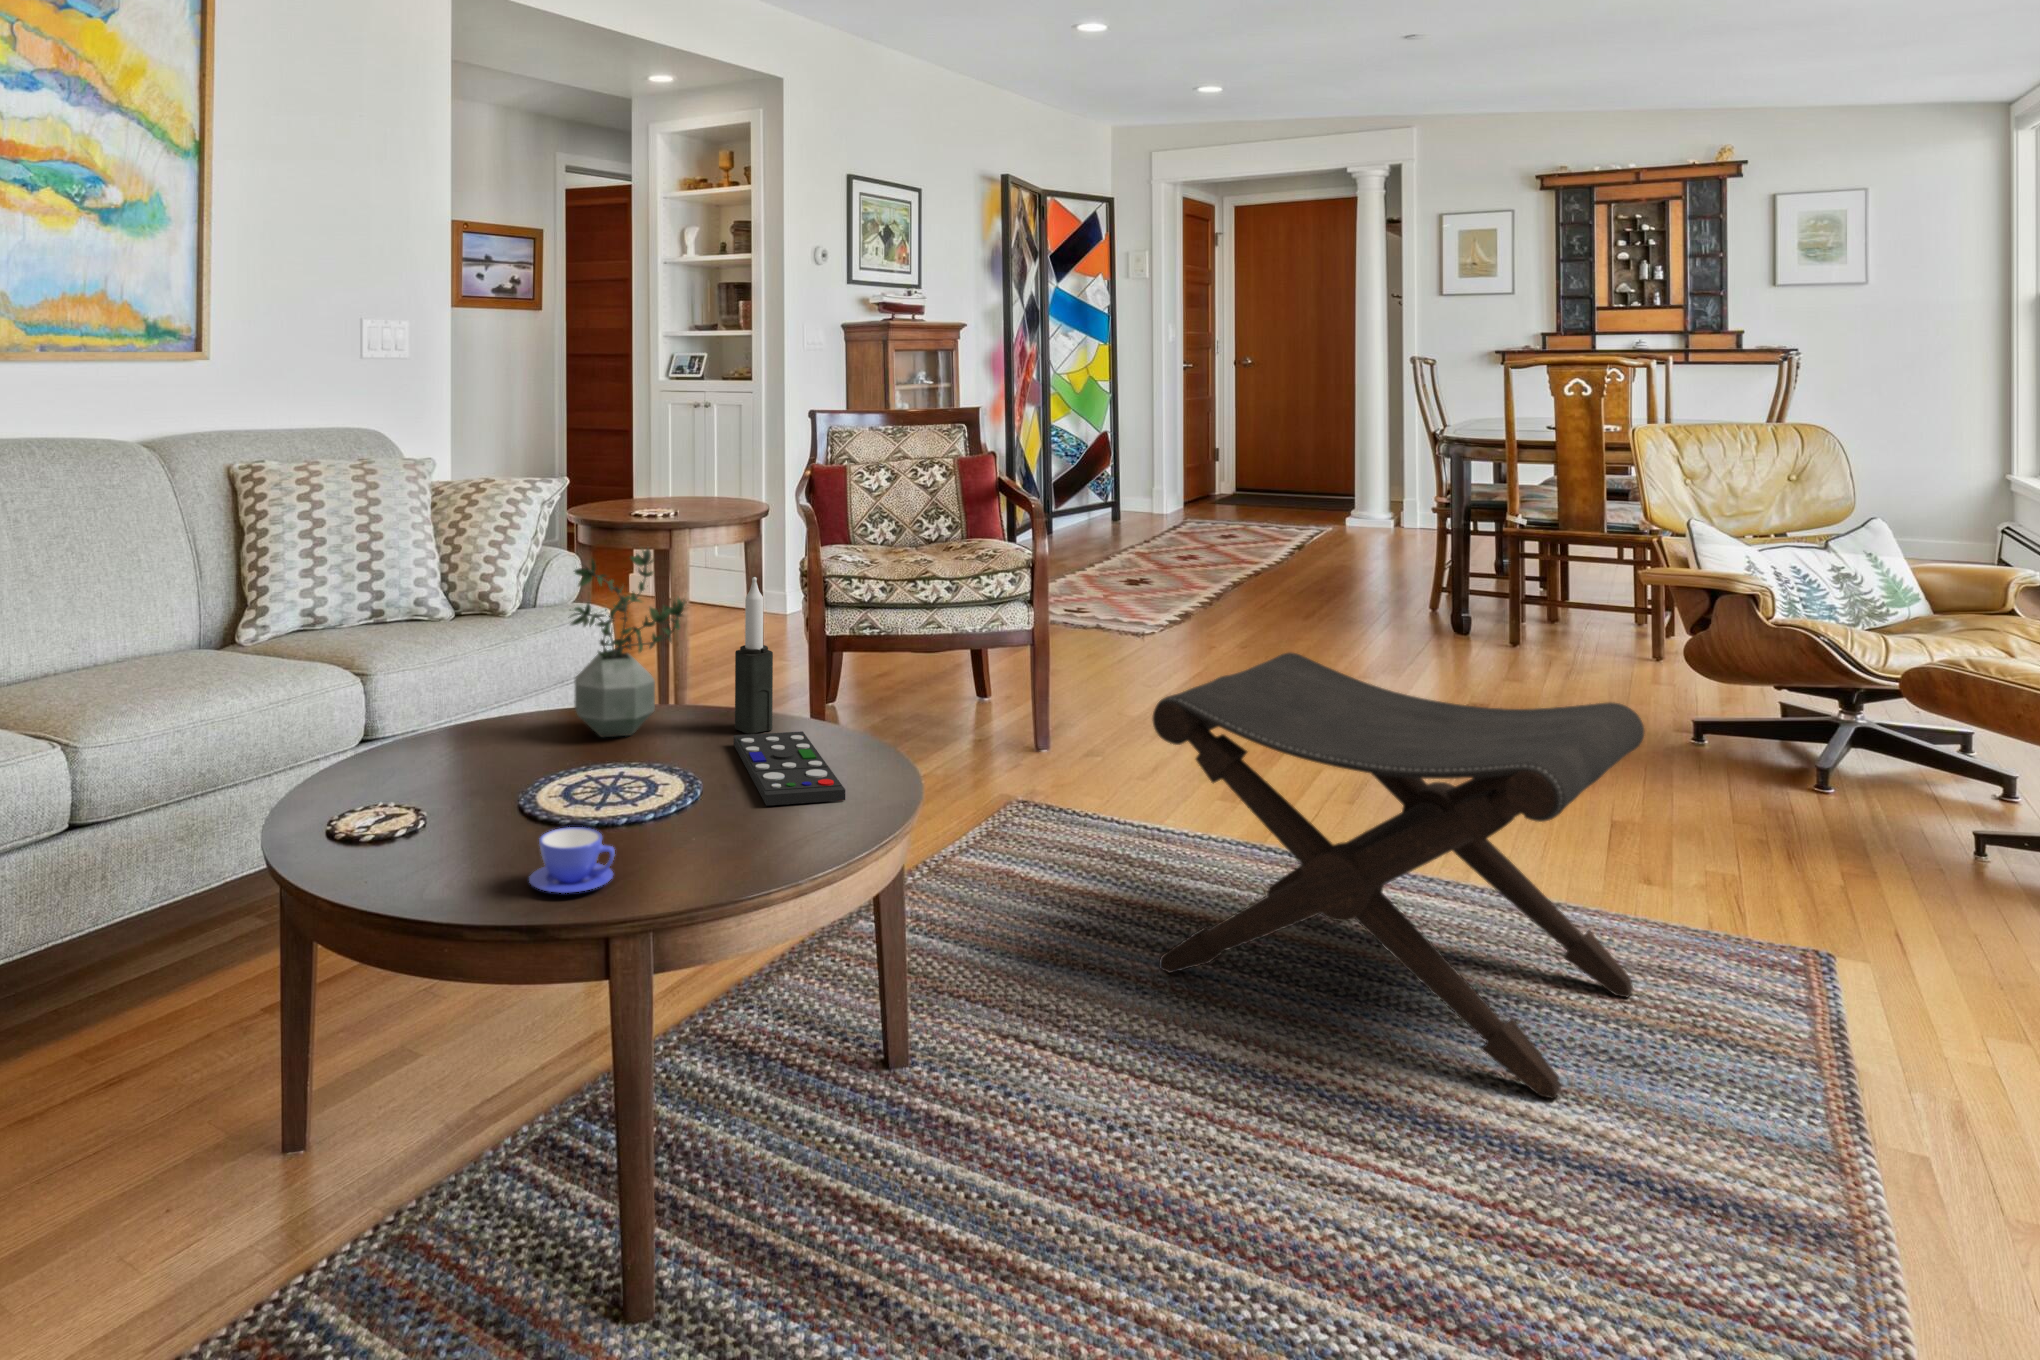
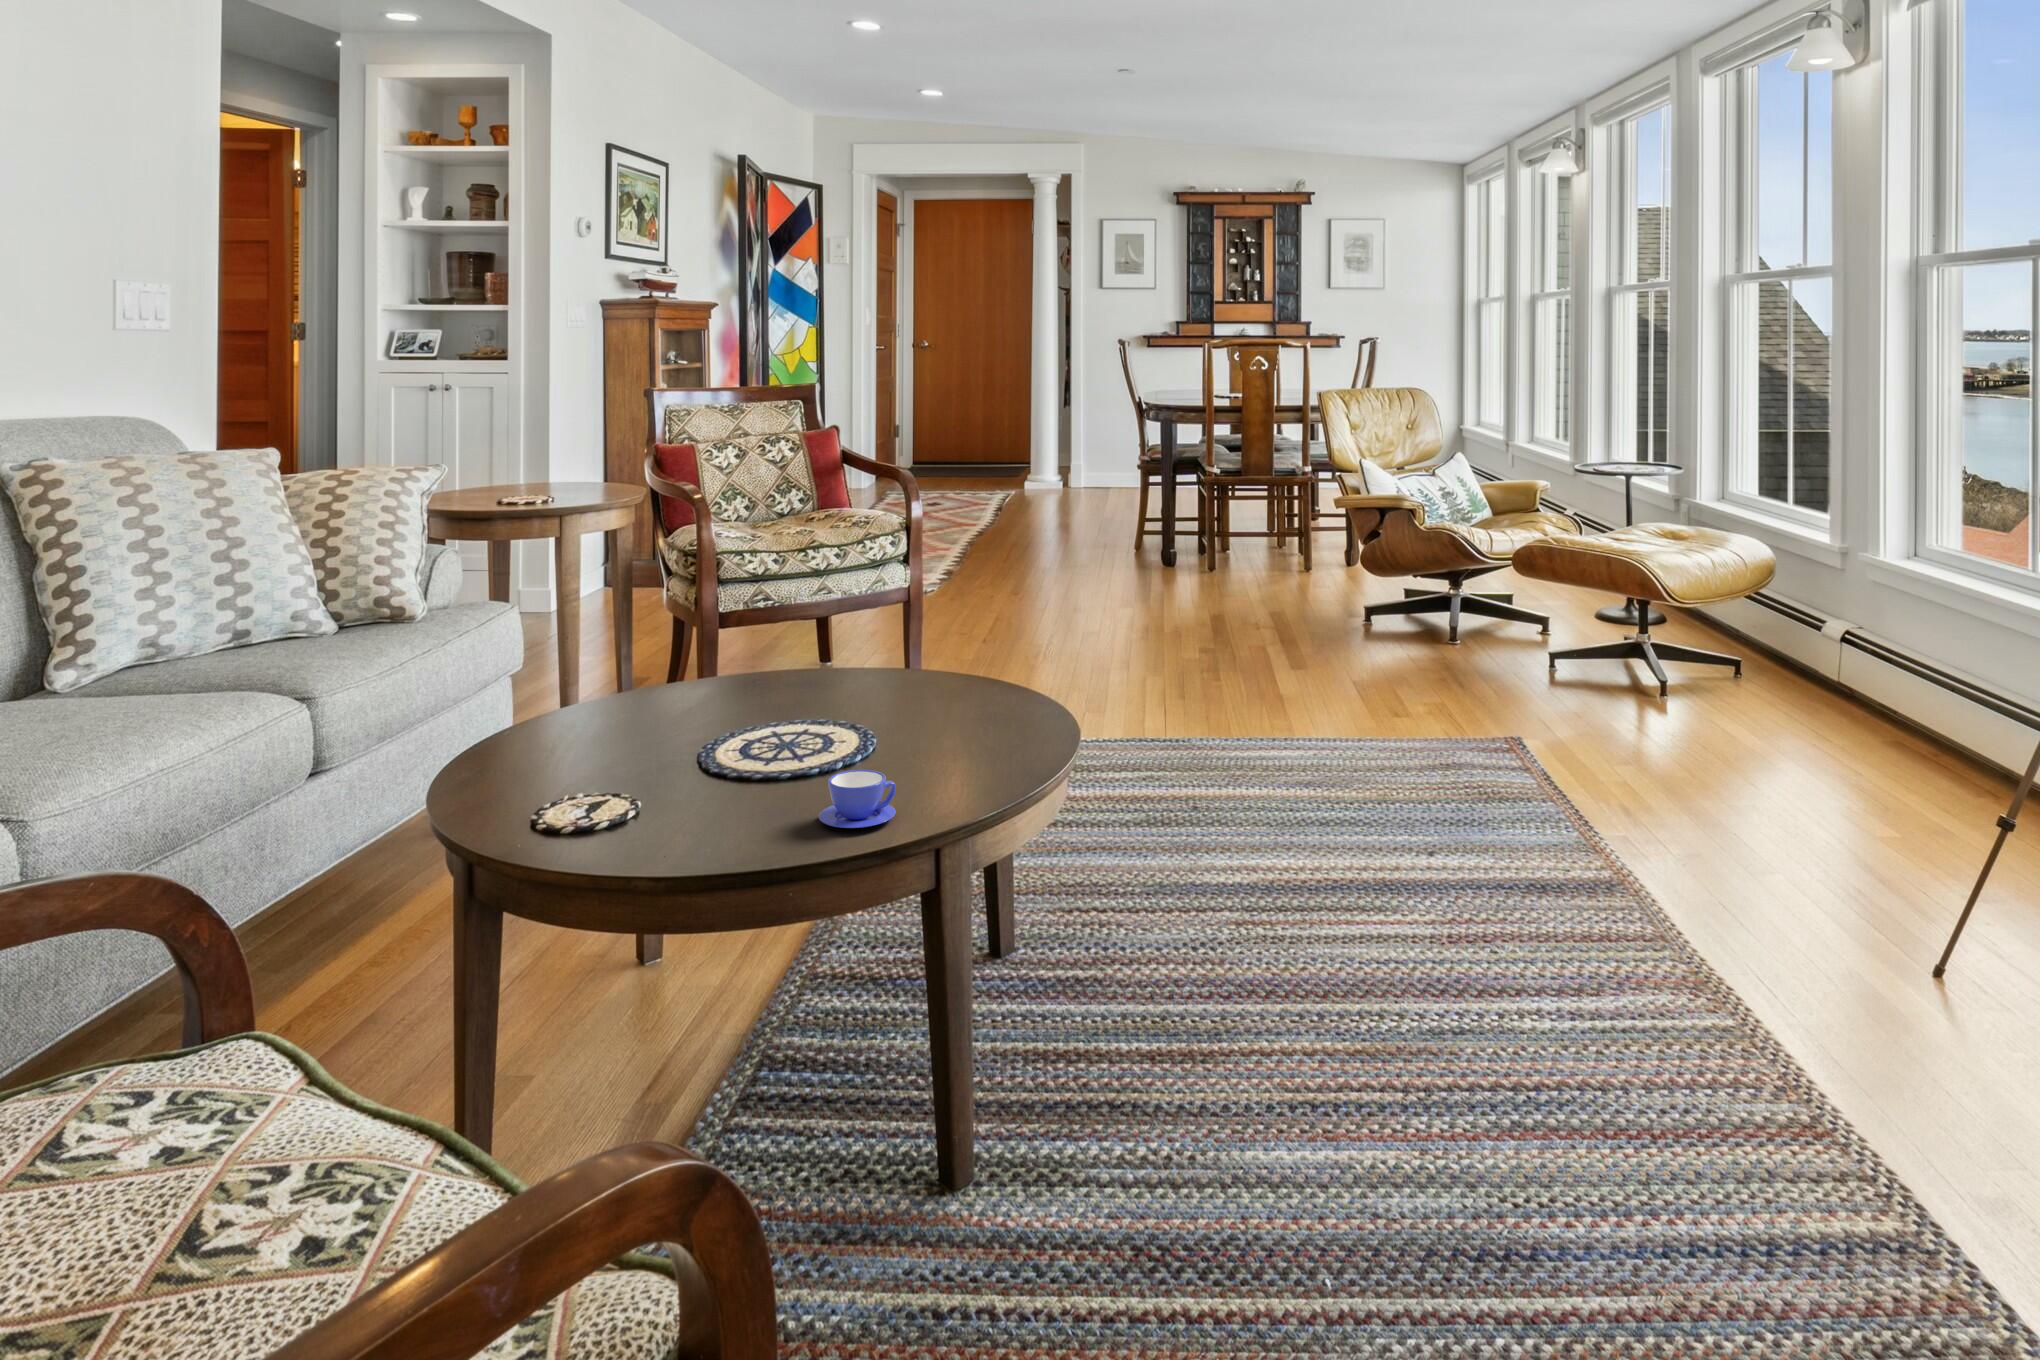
potted plant: present [571,548,685,737] -> none [670,521,772,708]
candle: present [735,577,773,734] -> none [821,543,857,686]
footstool: present [1153,653,1644,1098] -> none [1141,575,1456,863]
remote control: present [734,731,845,806] -> none [839,677,996,737]

